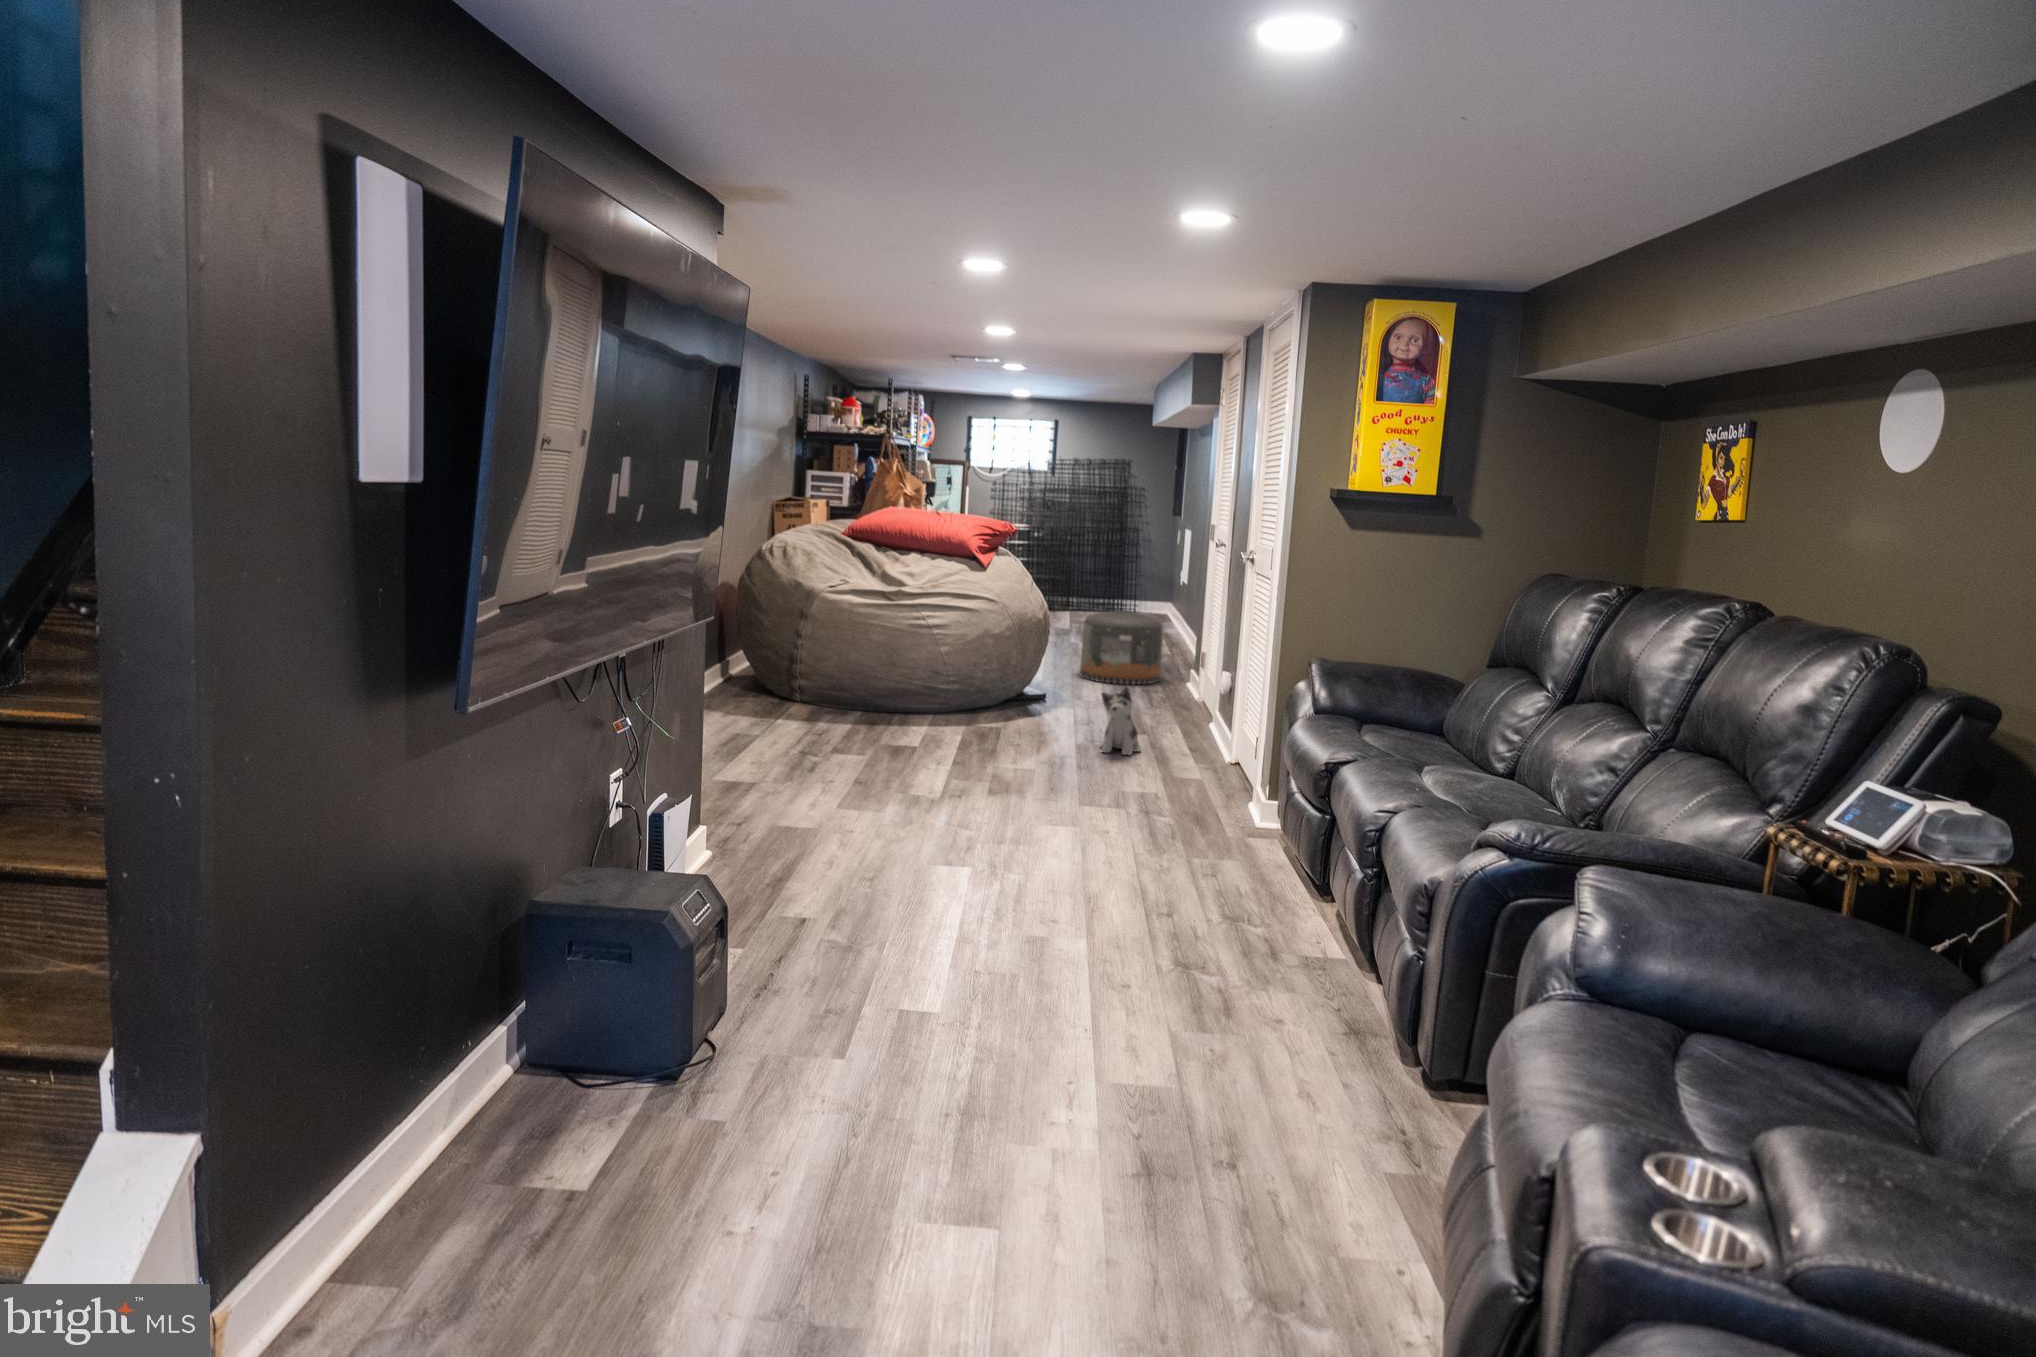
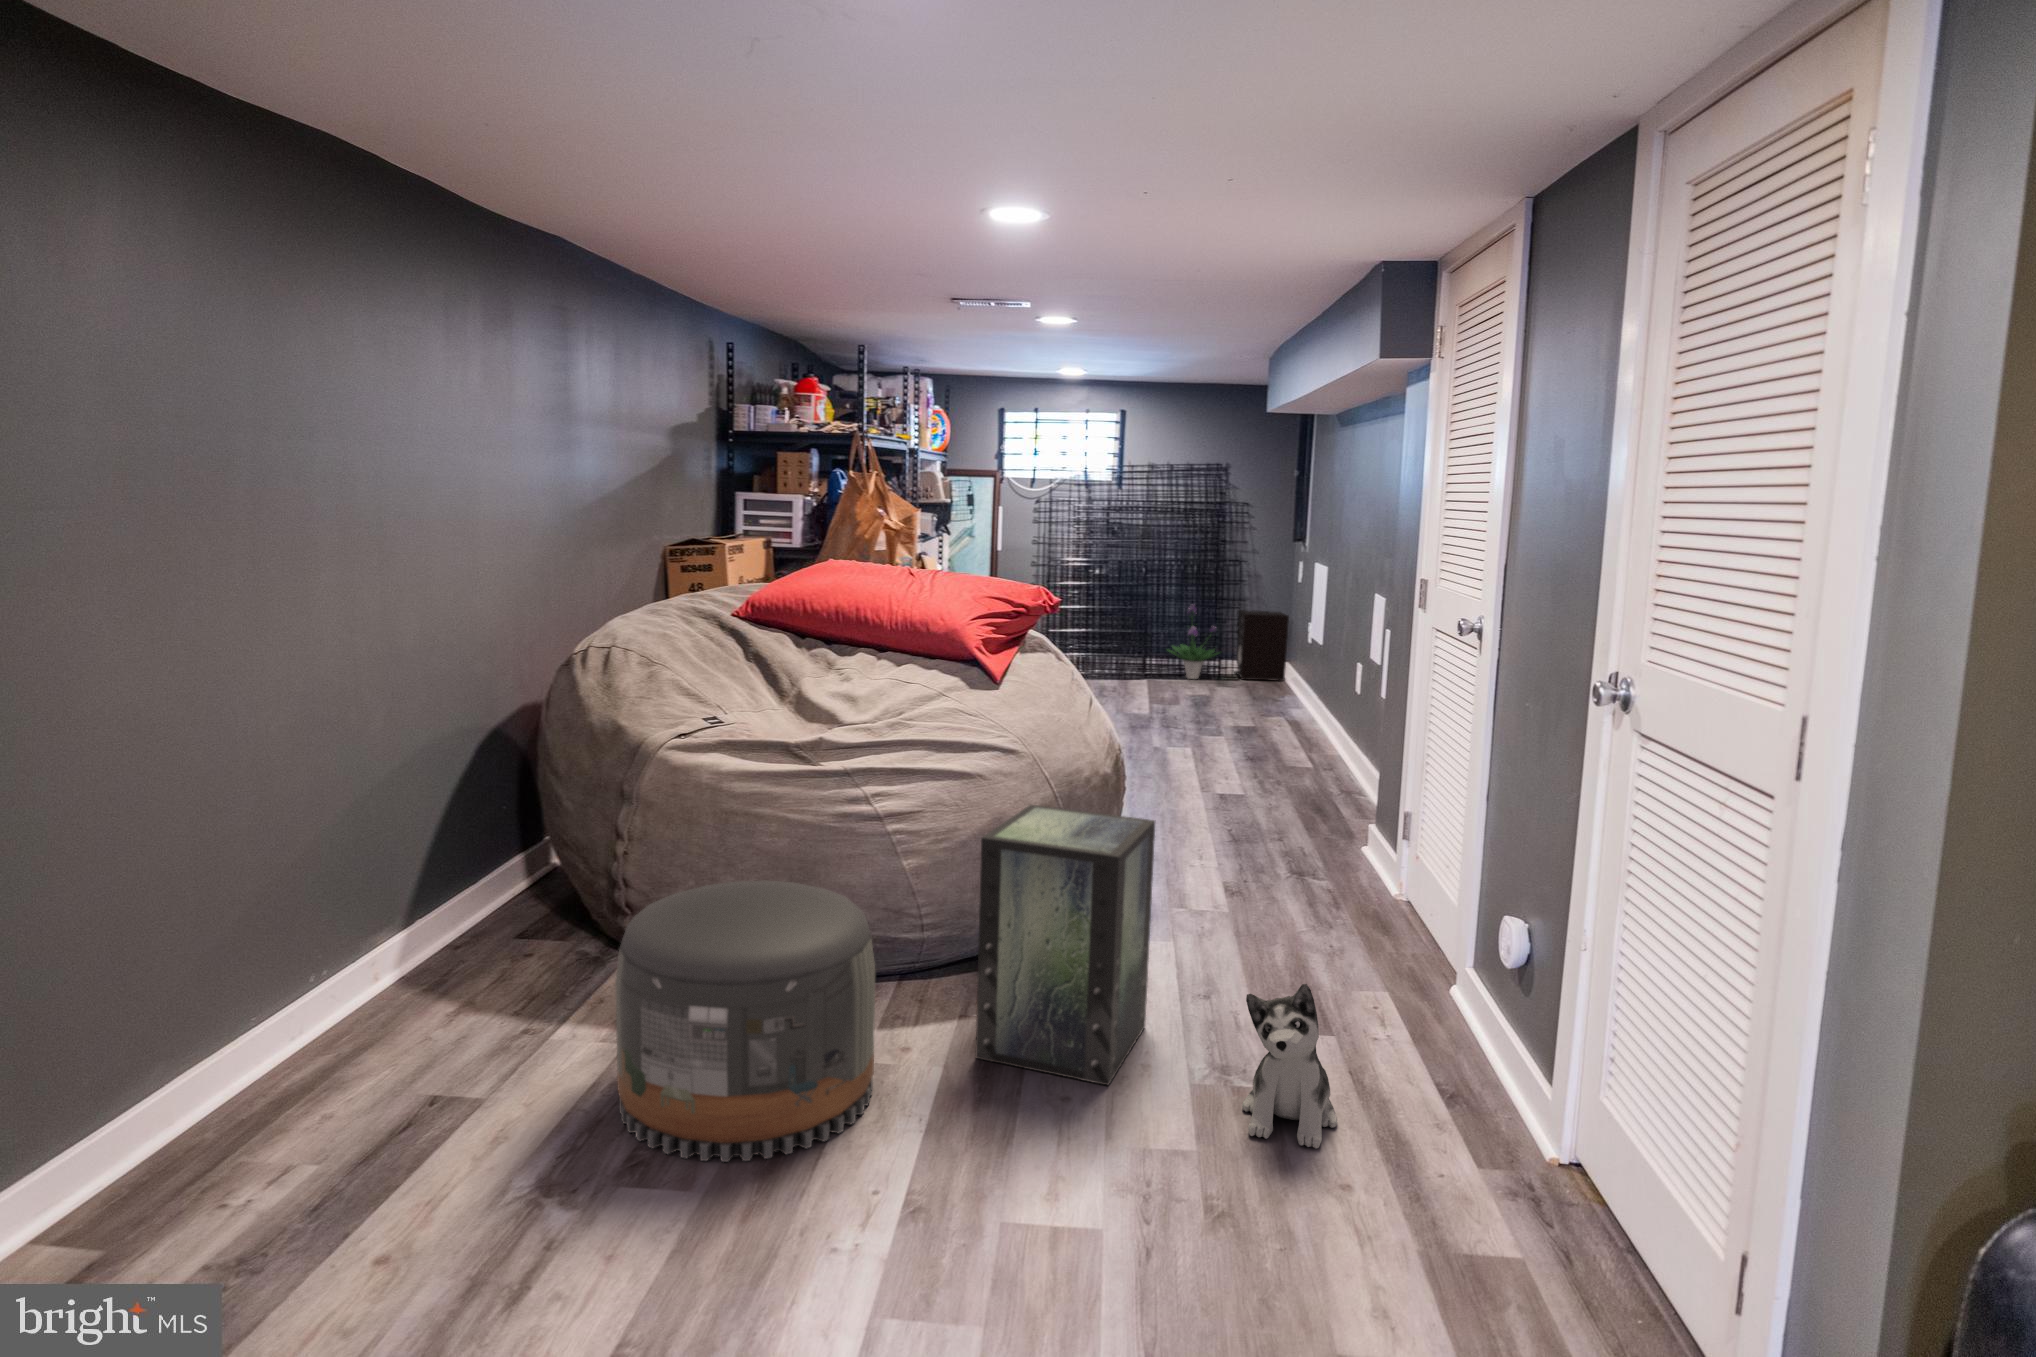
potted plant: none [1083,559,1123,612] -> present [1168,605,1219,679]
speaker: none [1132,564,1170,614] -> present [1234,610,1289,681]
pouf: present [1080,611,1163,685] -> present [615,881,875,1162]
storage box: none [978,621,1064,741] -> present [975,805,1155,1085]

